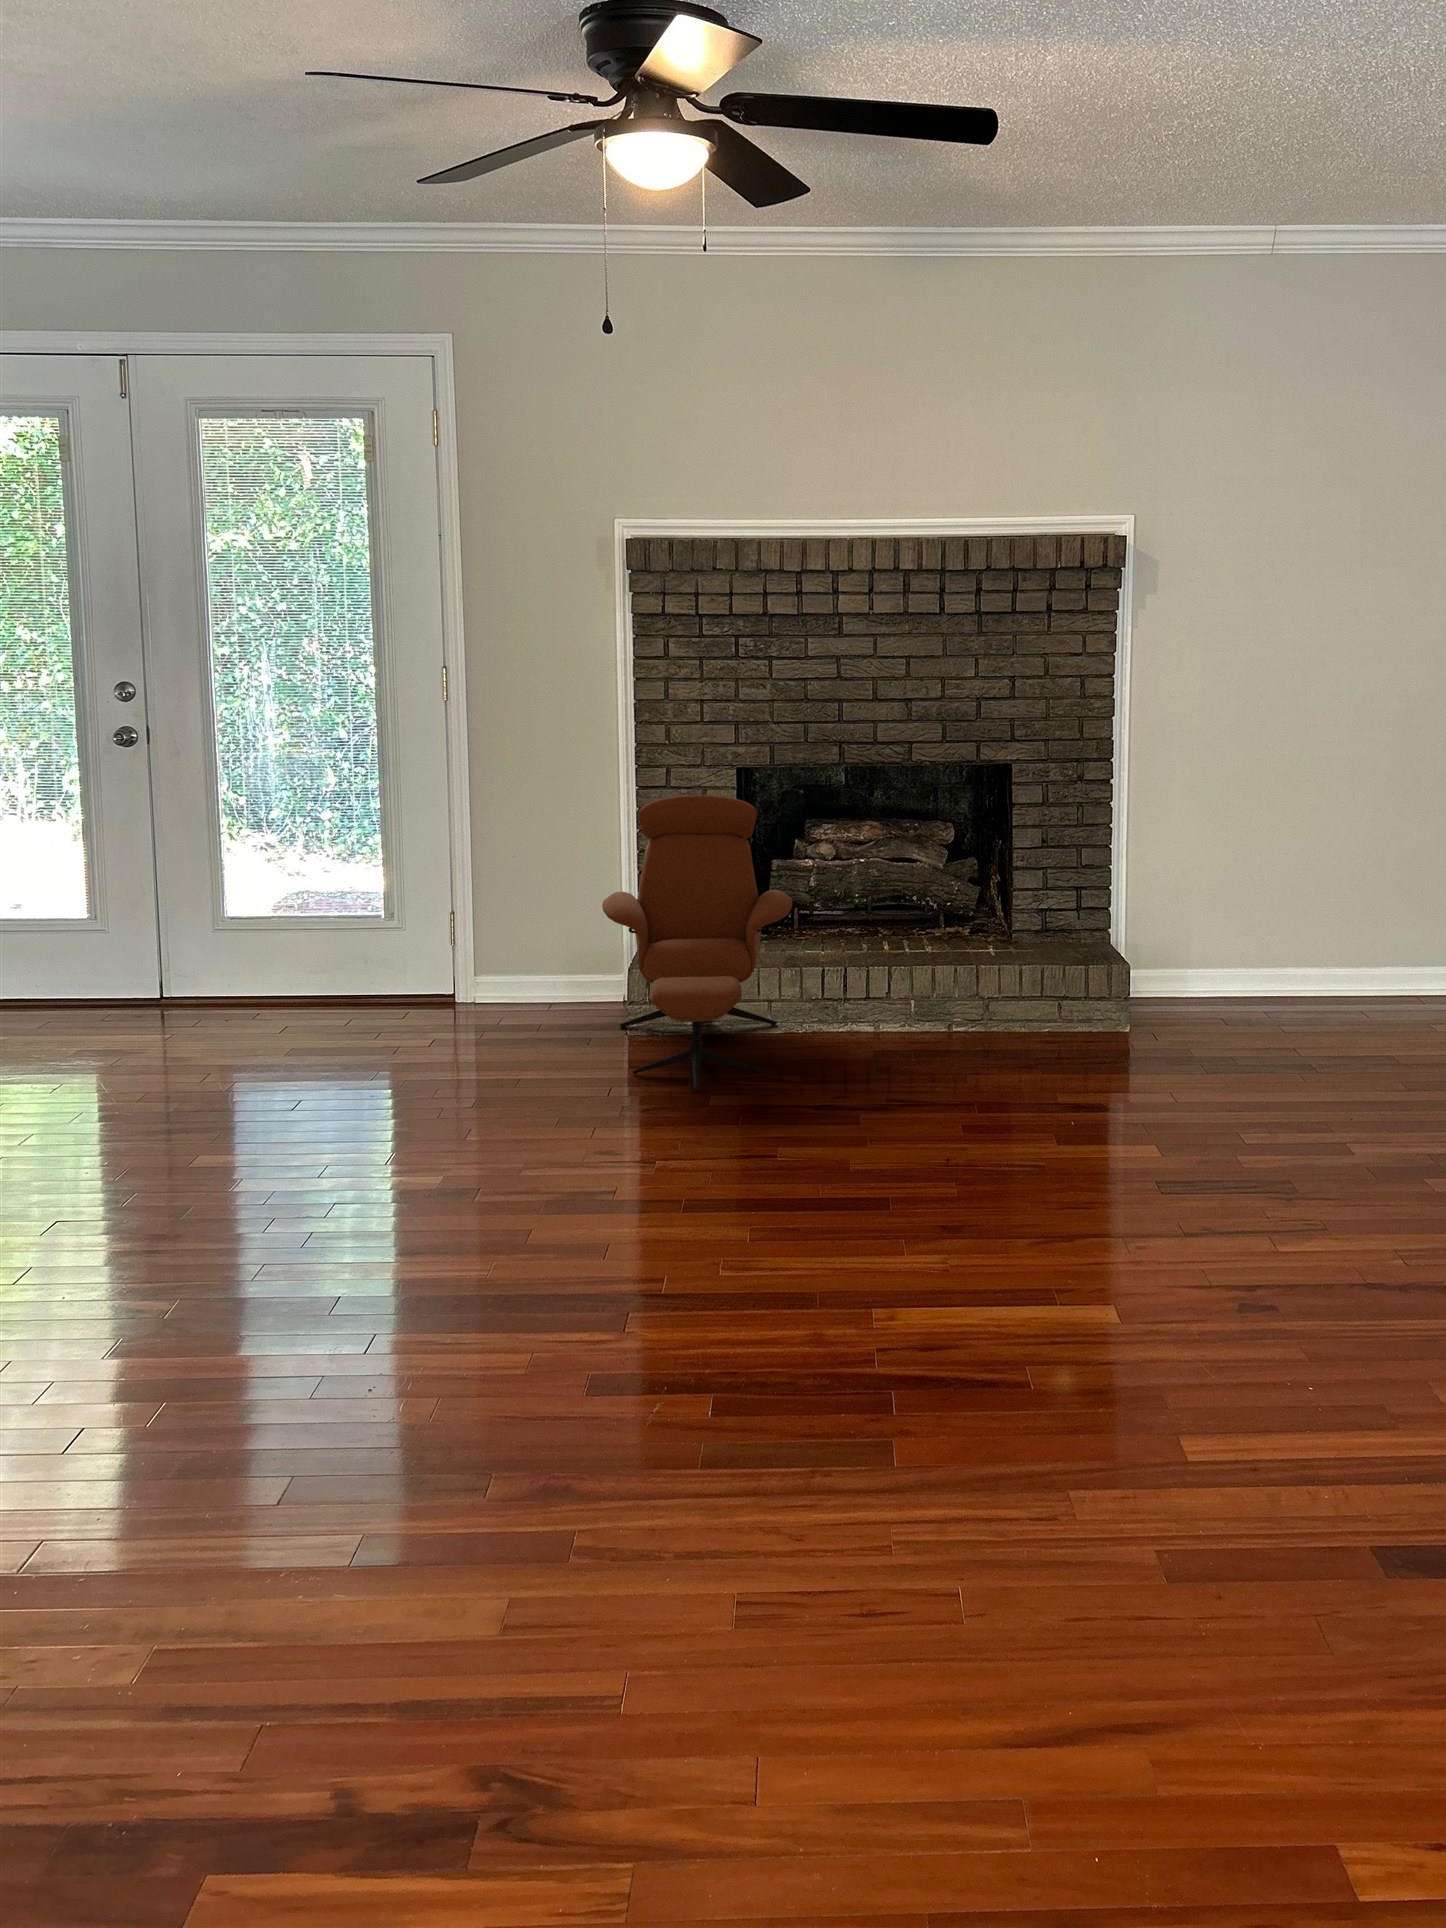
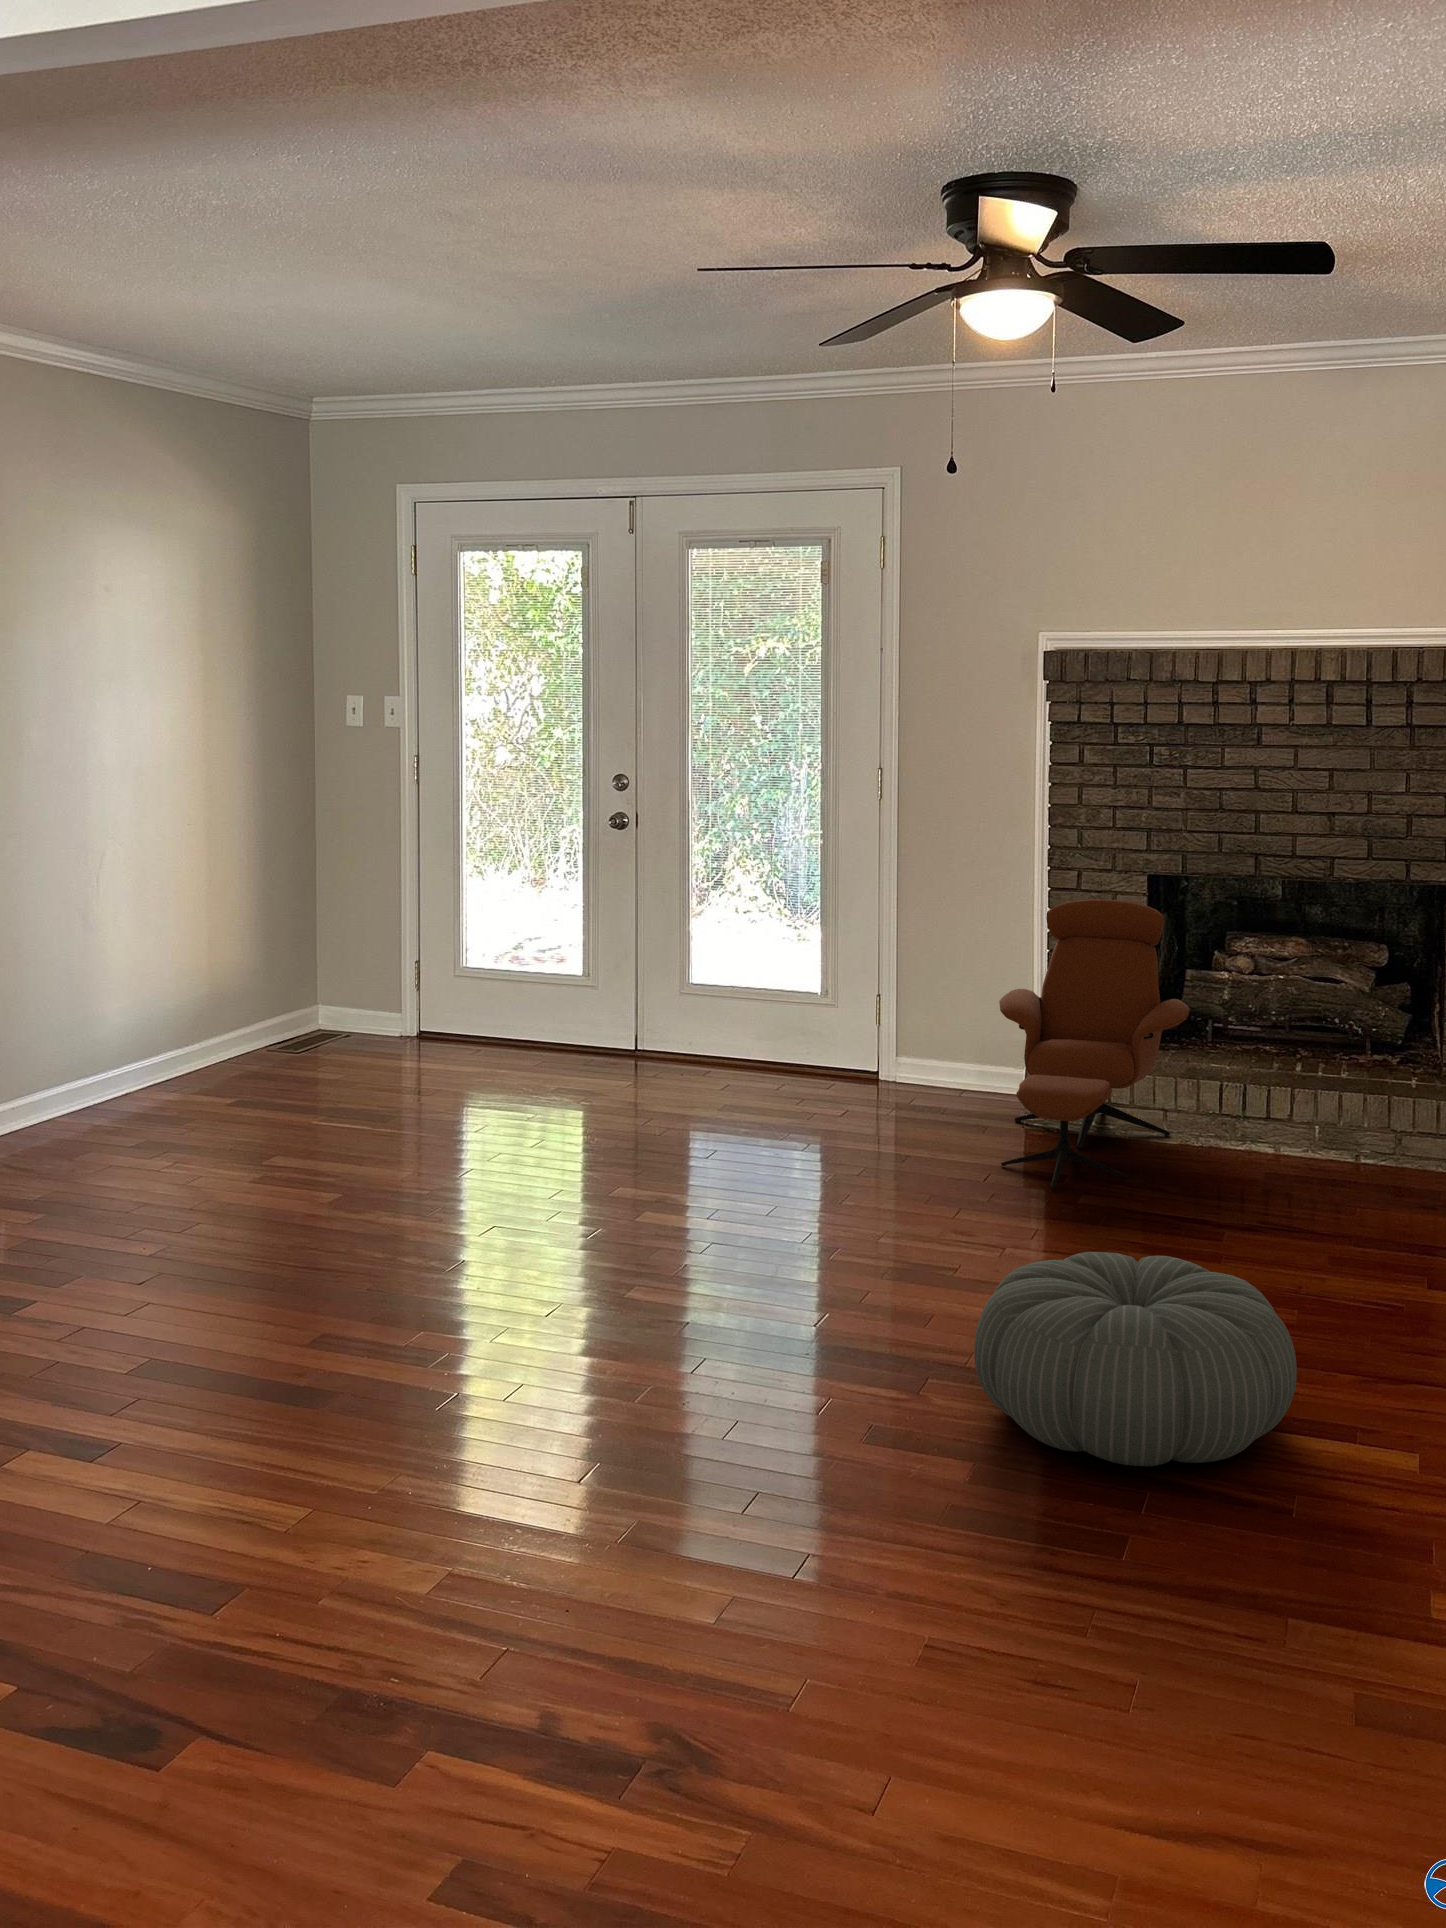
pouf: none [746,1141,1052,1348] -> present [974,1252,1297,1466]

